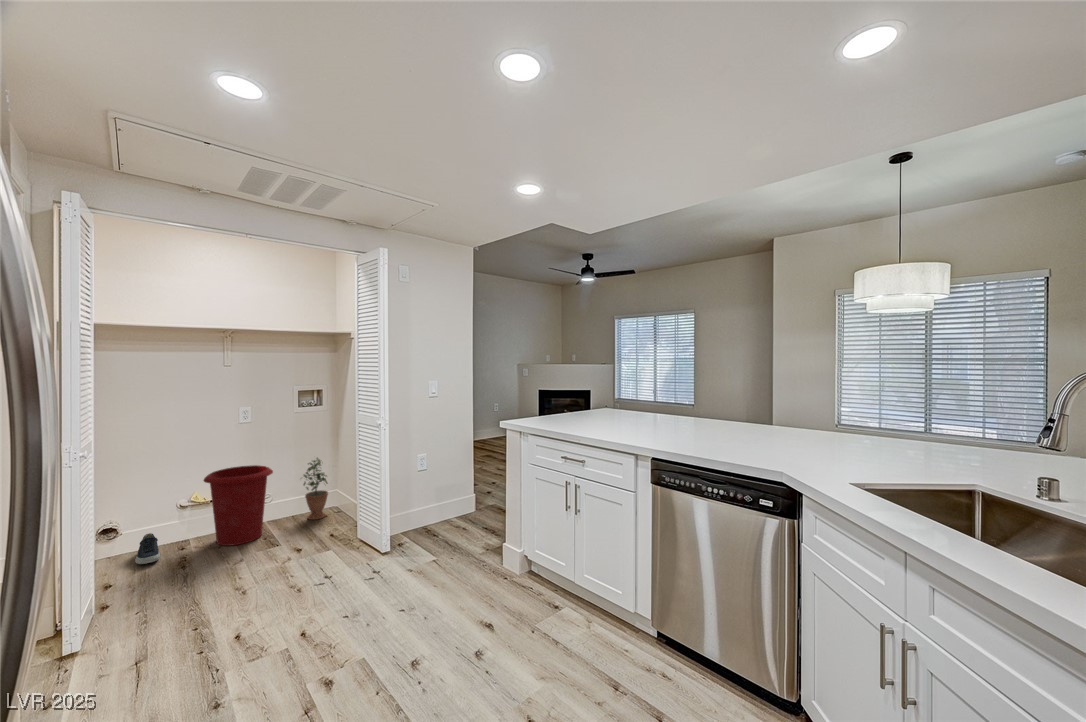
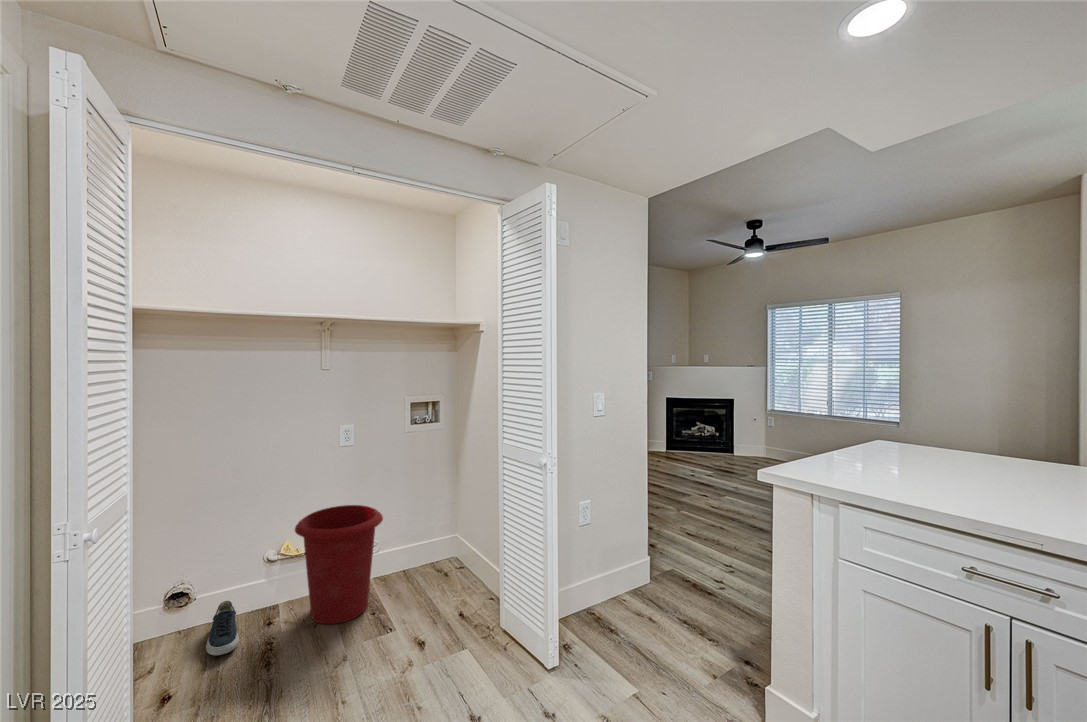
potted plant: present [303,458,328,520] -> none [414,491,448,580]

